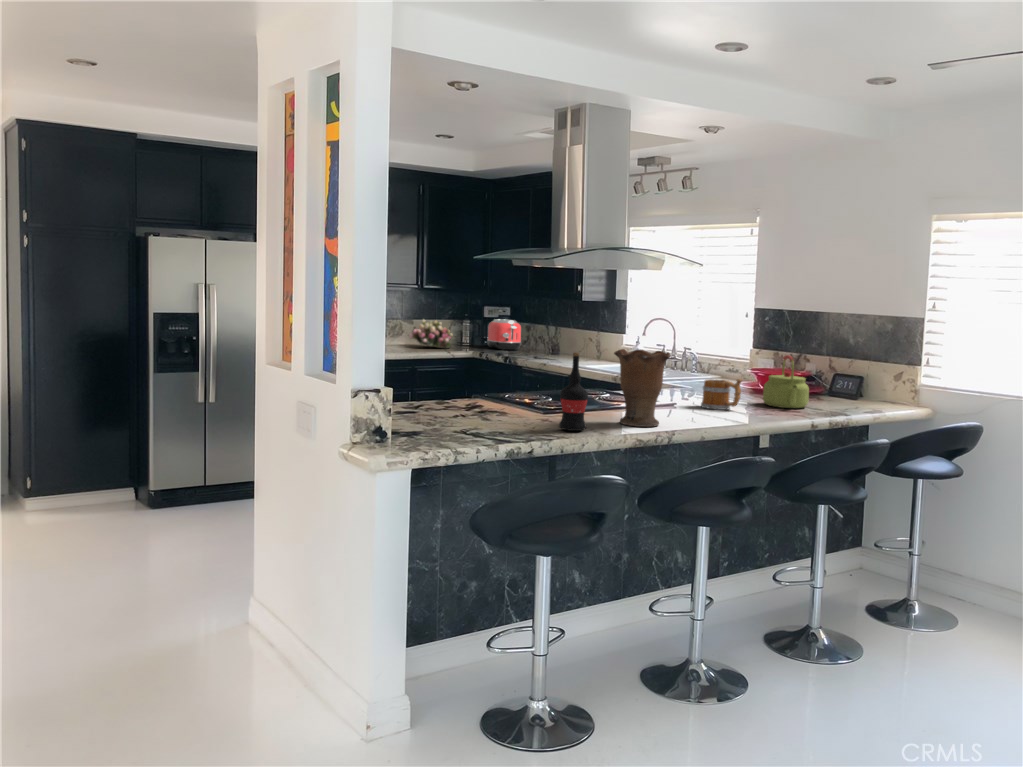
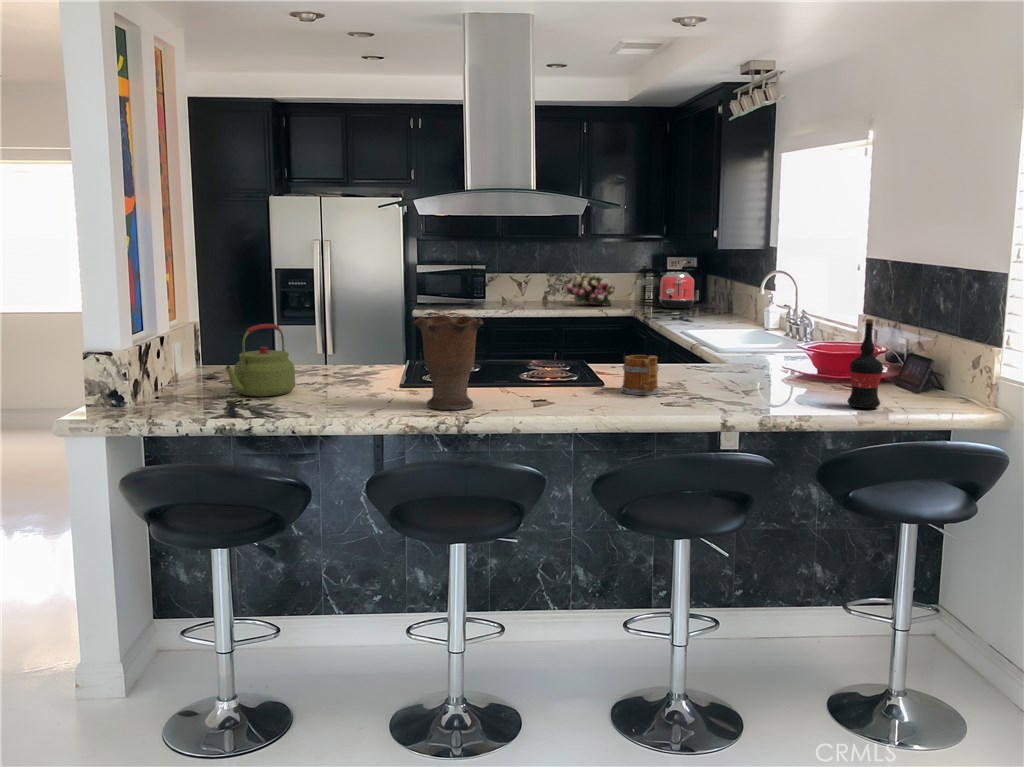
wine bottle: present [559,352,588,431] -> present [847,319,883,408]
kettle: present [763,355,809,408] -> present [225,324,295,396]

